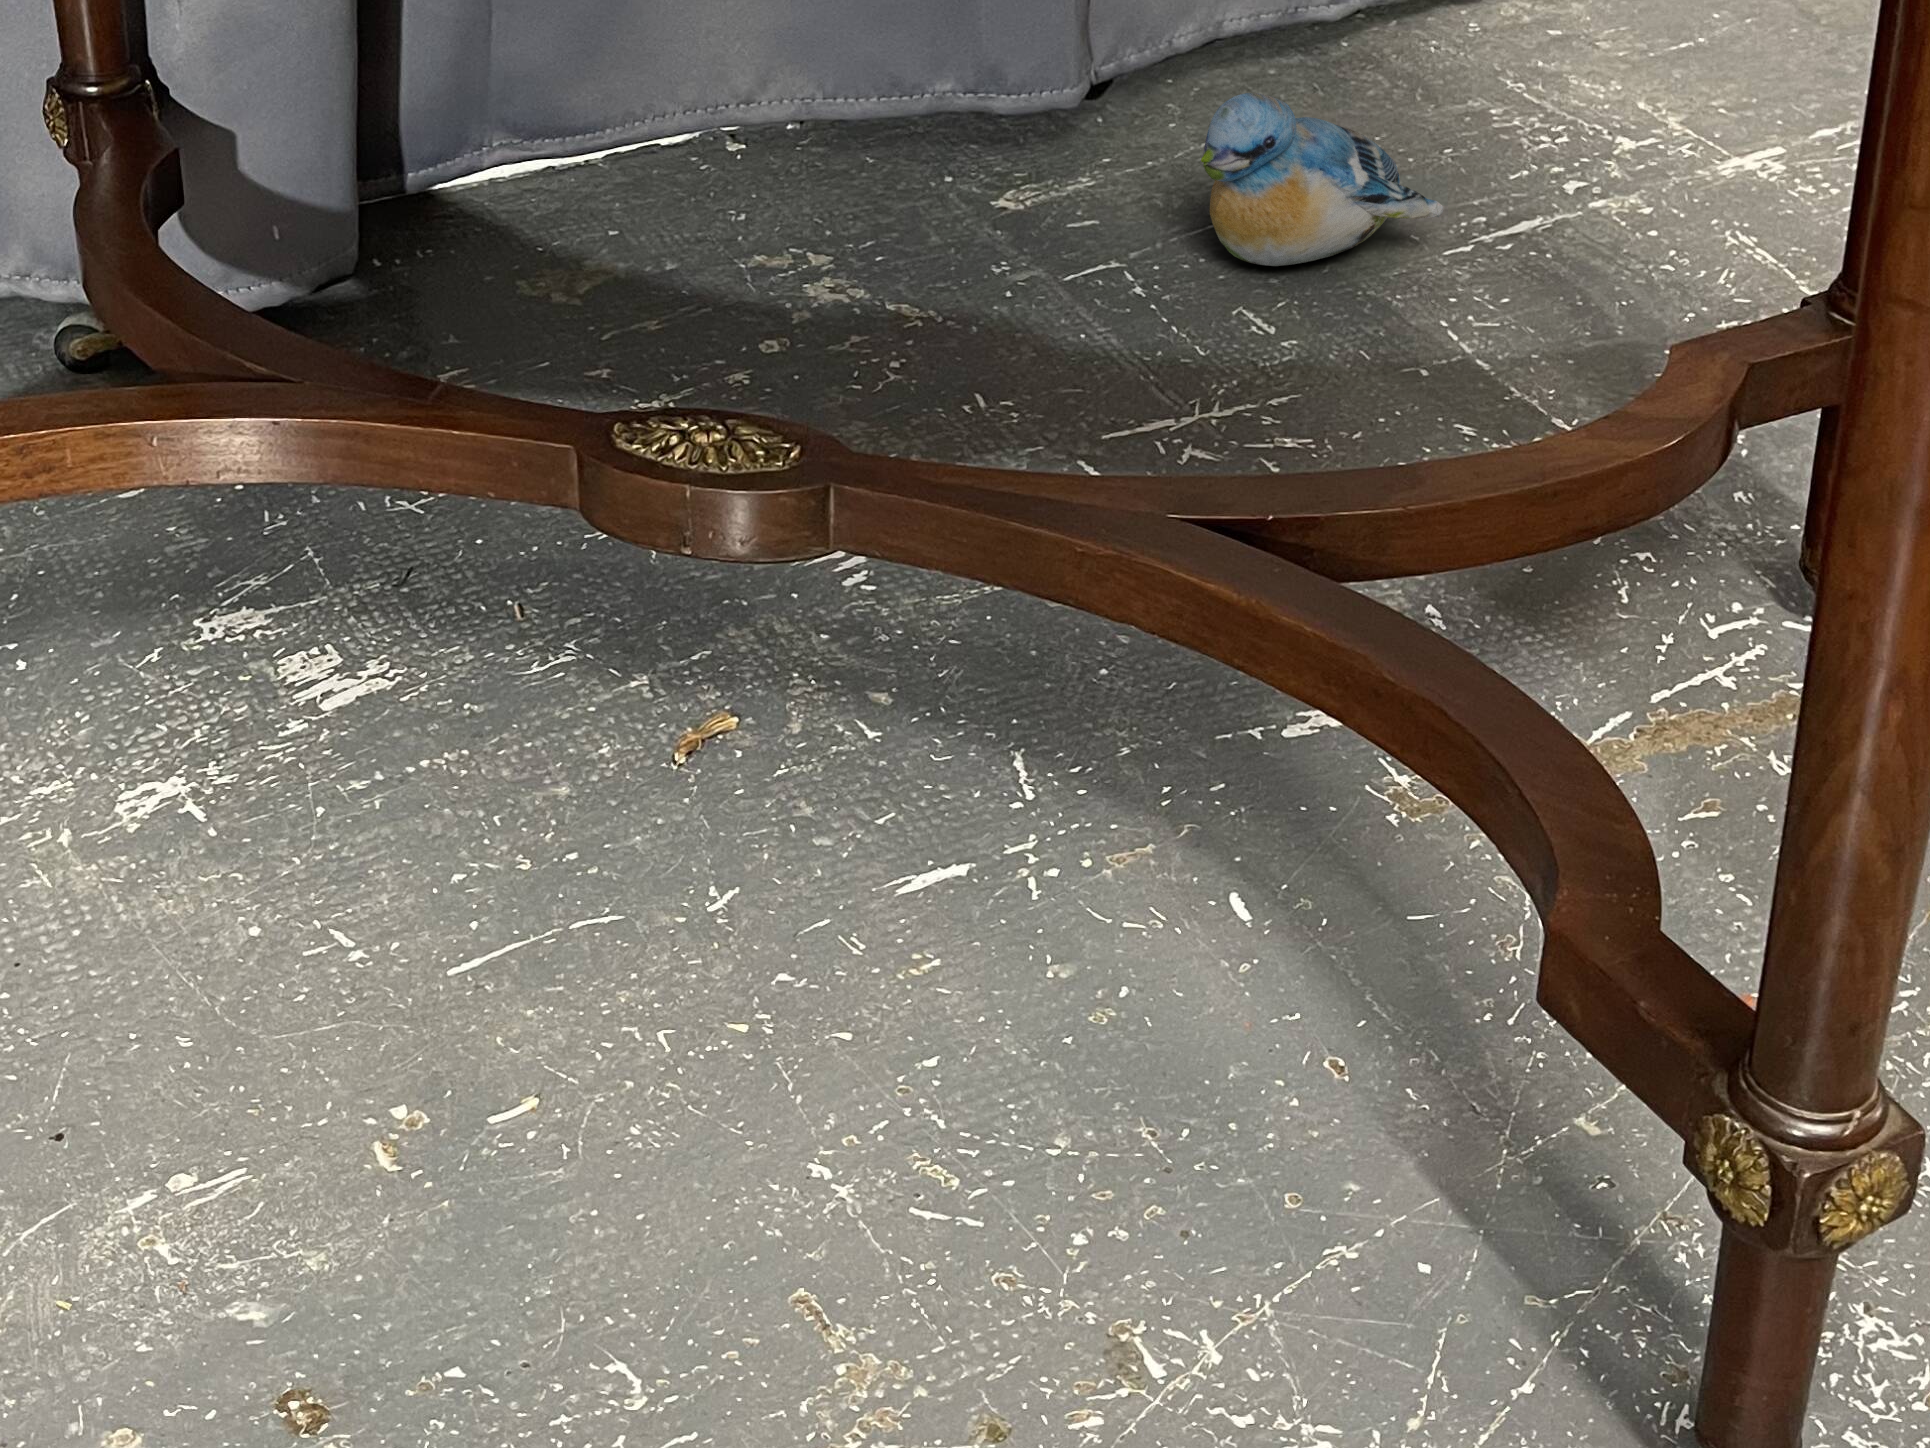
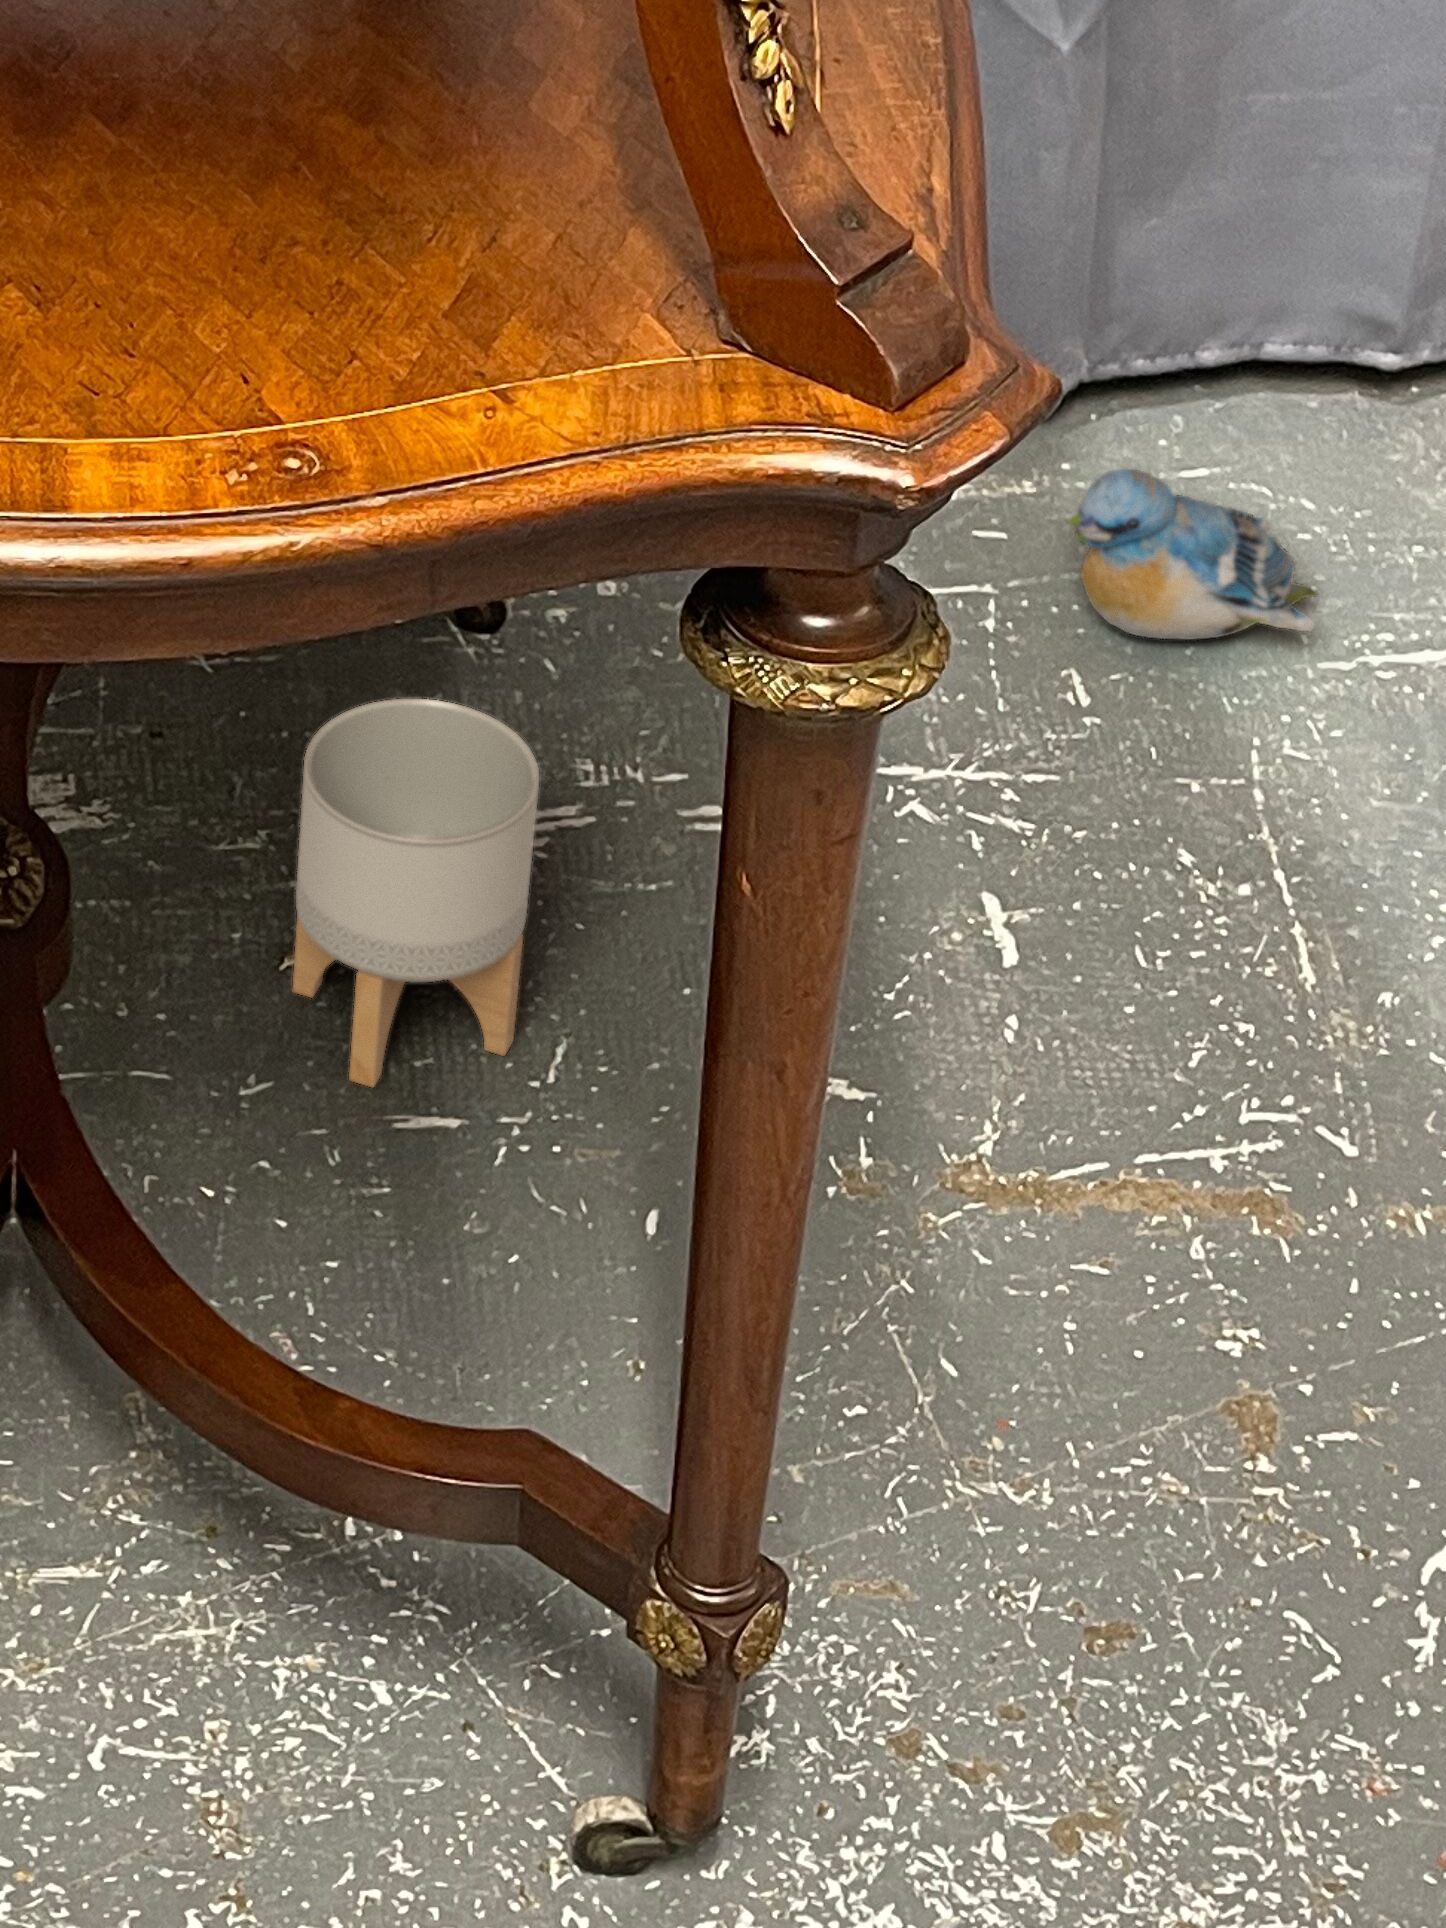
planter: none [683,394,967,862] -> present [293,699,539,1087]

